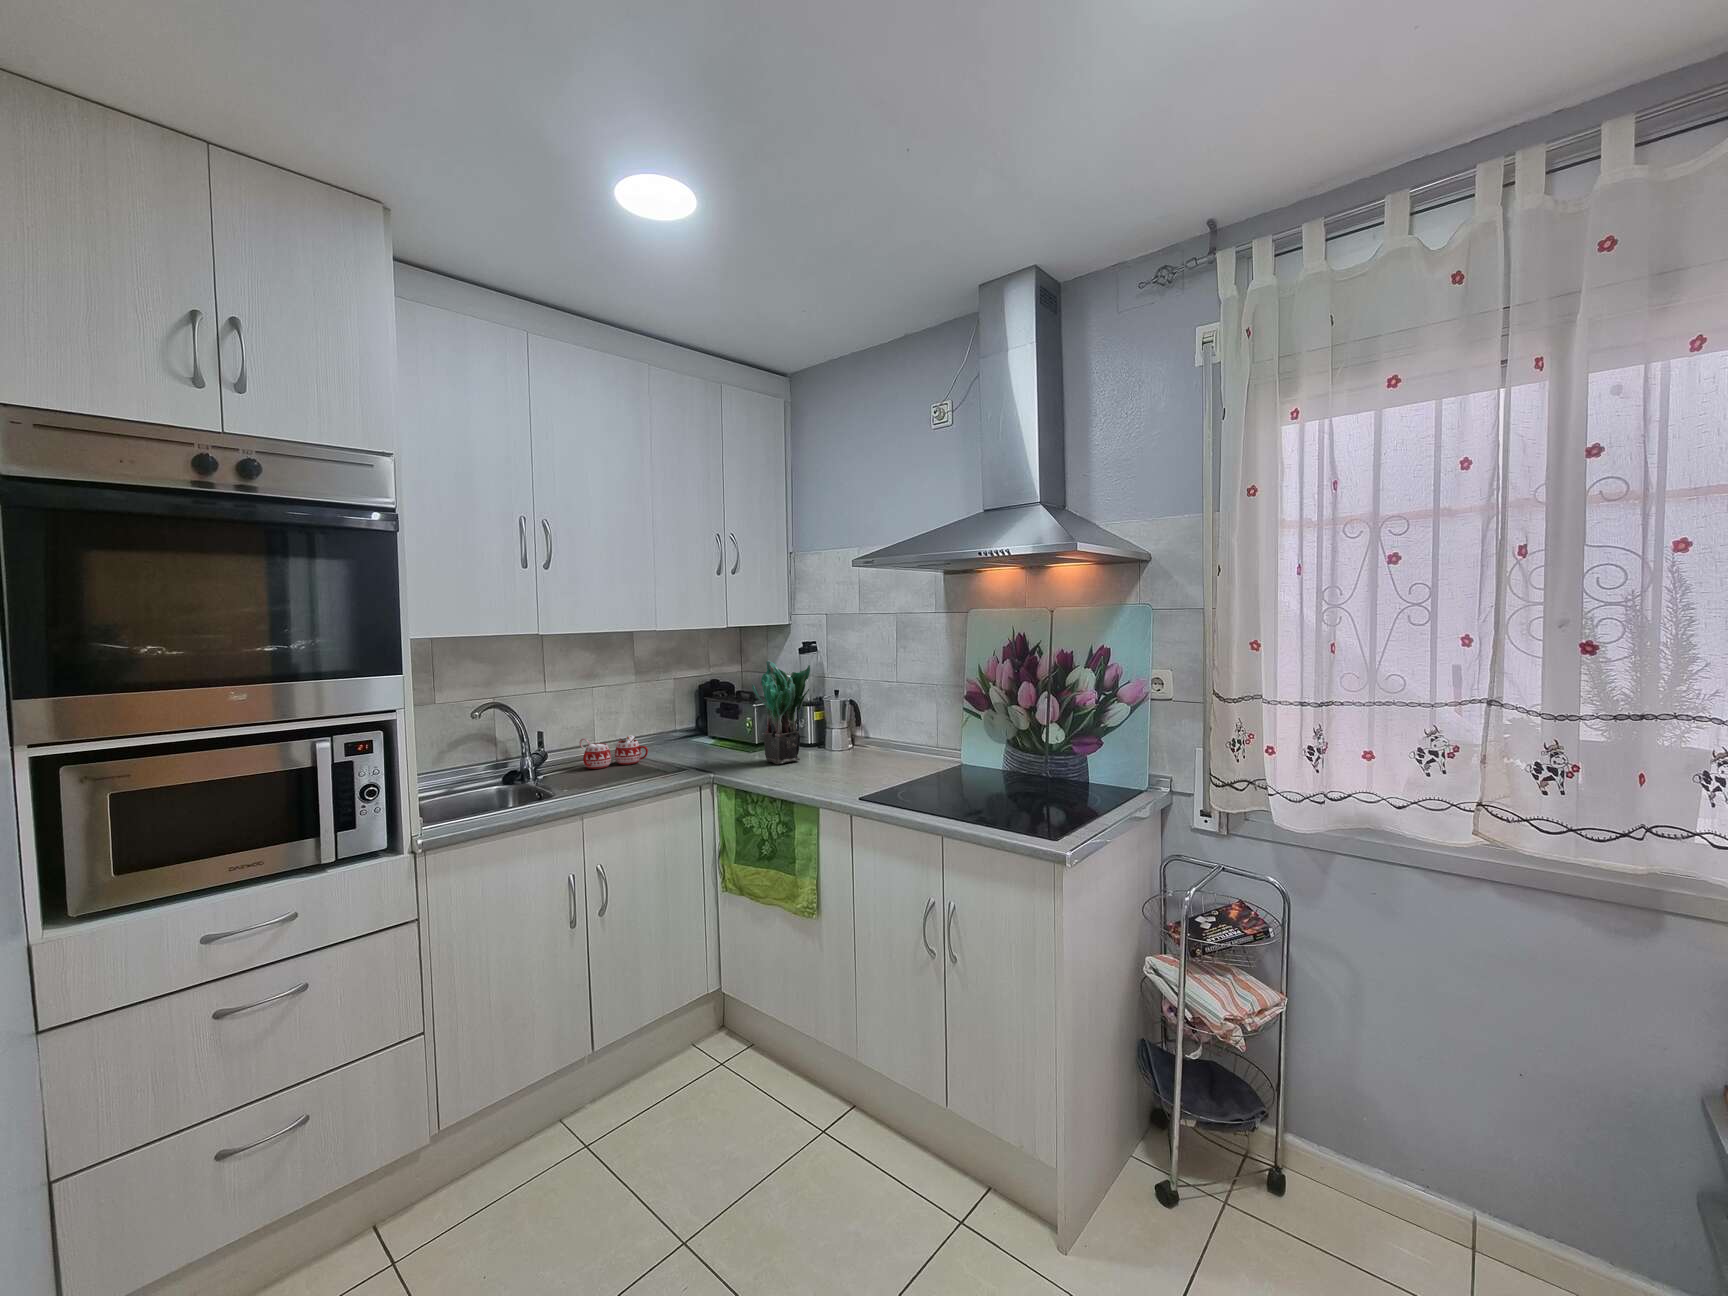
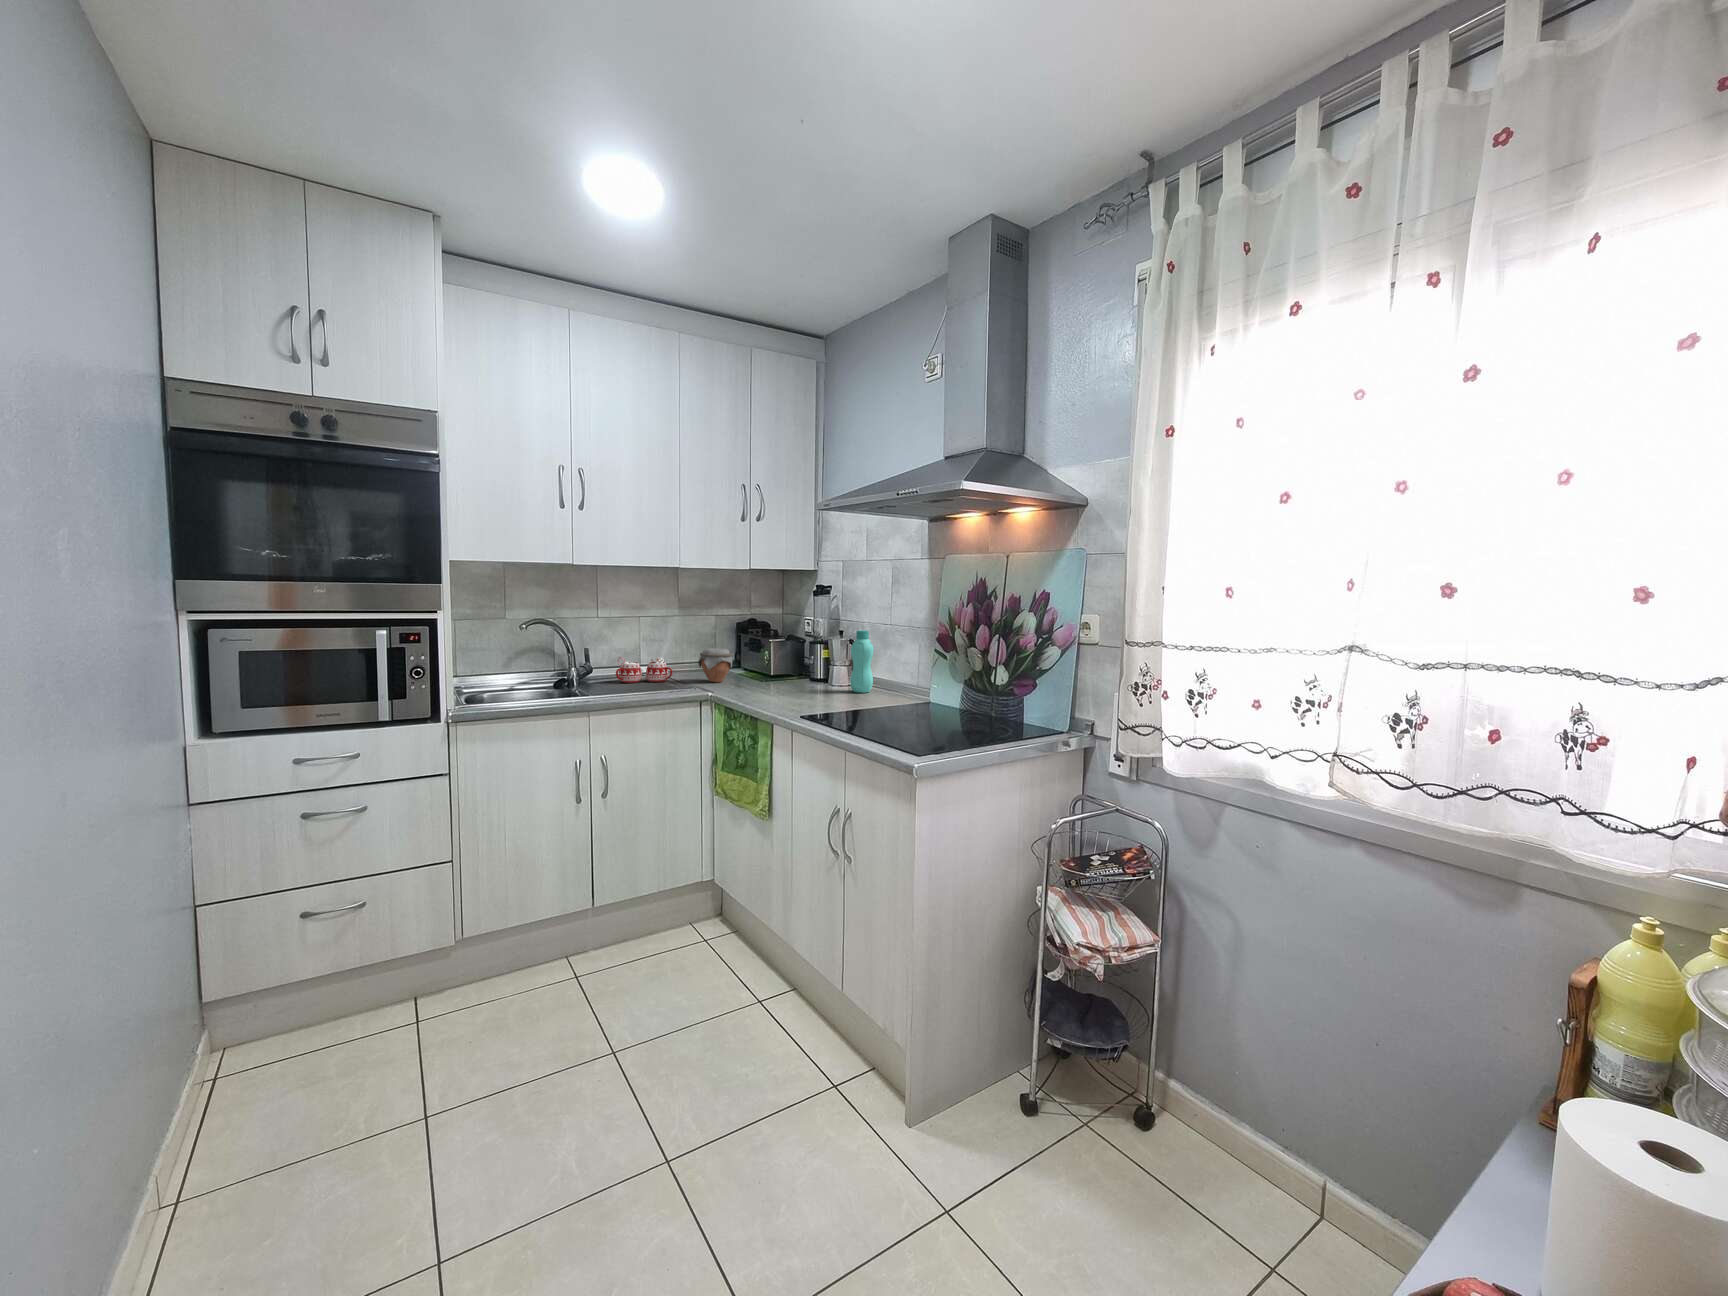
potted plant: present [752,660,810,764] -> none [749,597,805,690]
bottle: none [862,691,886,758] -> present [850,631,874,693]
jar: none [679,719,717,759] -> present [698,648,733,682]

